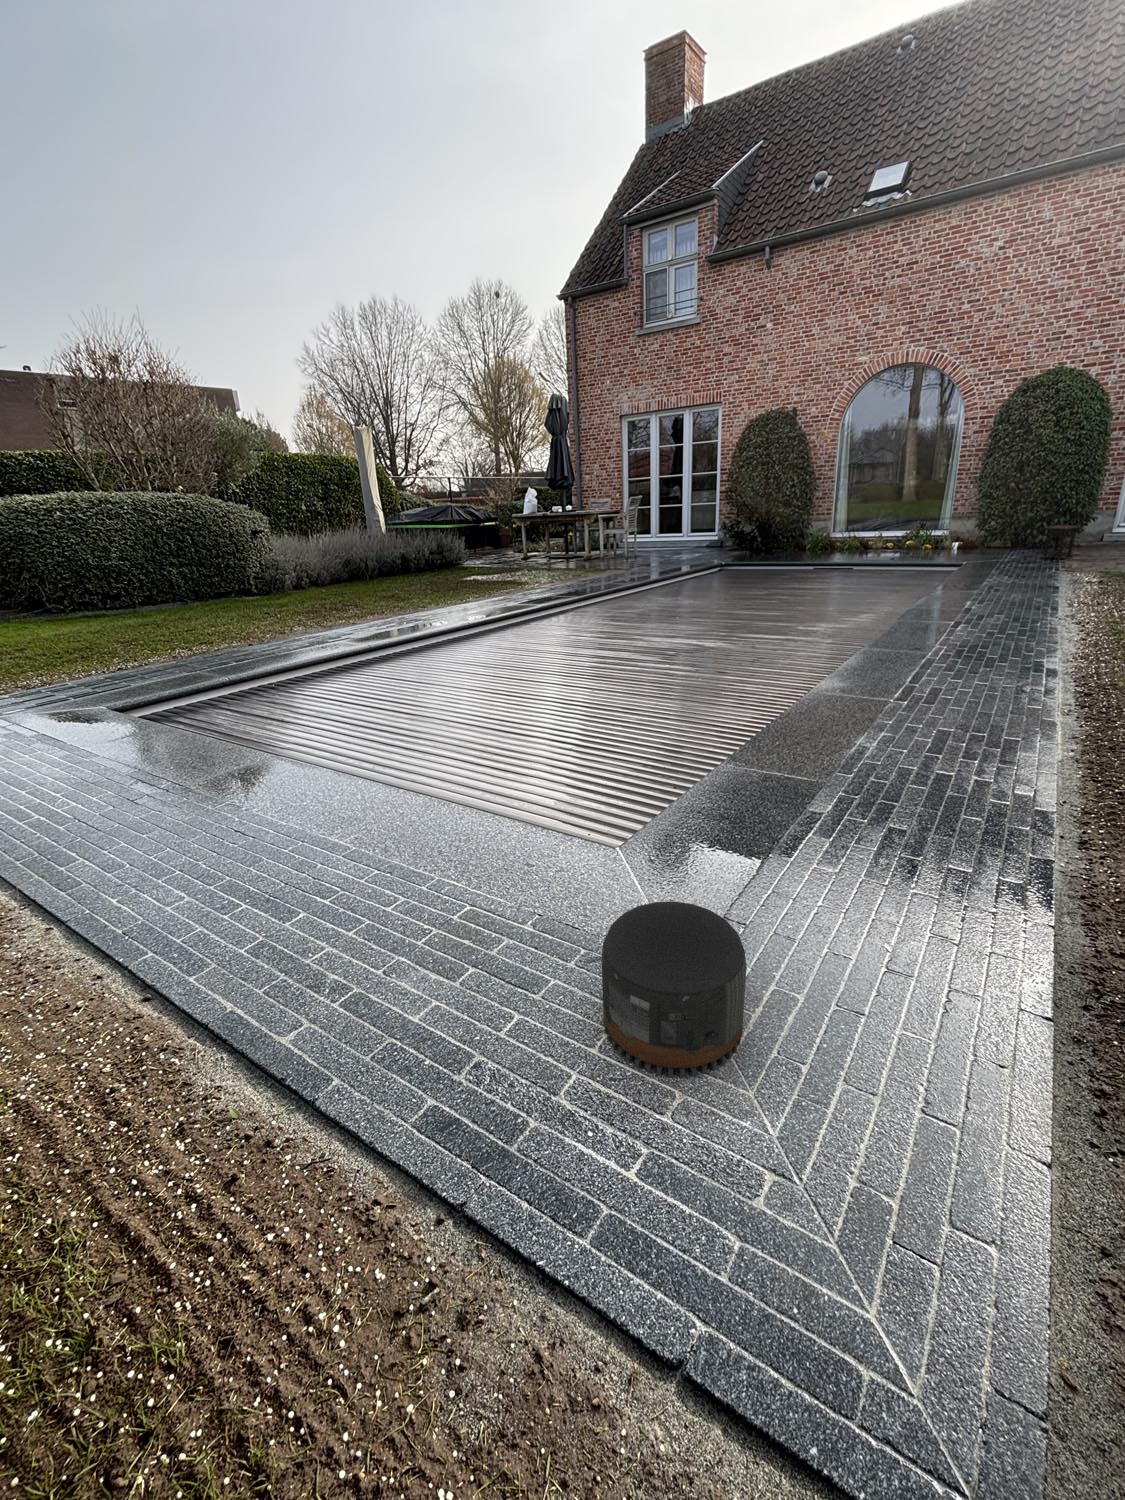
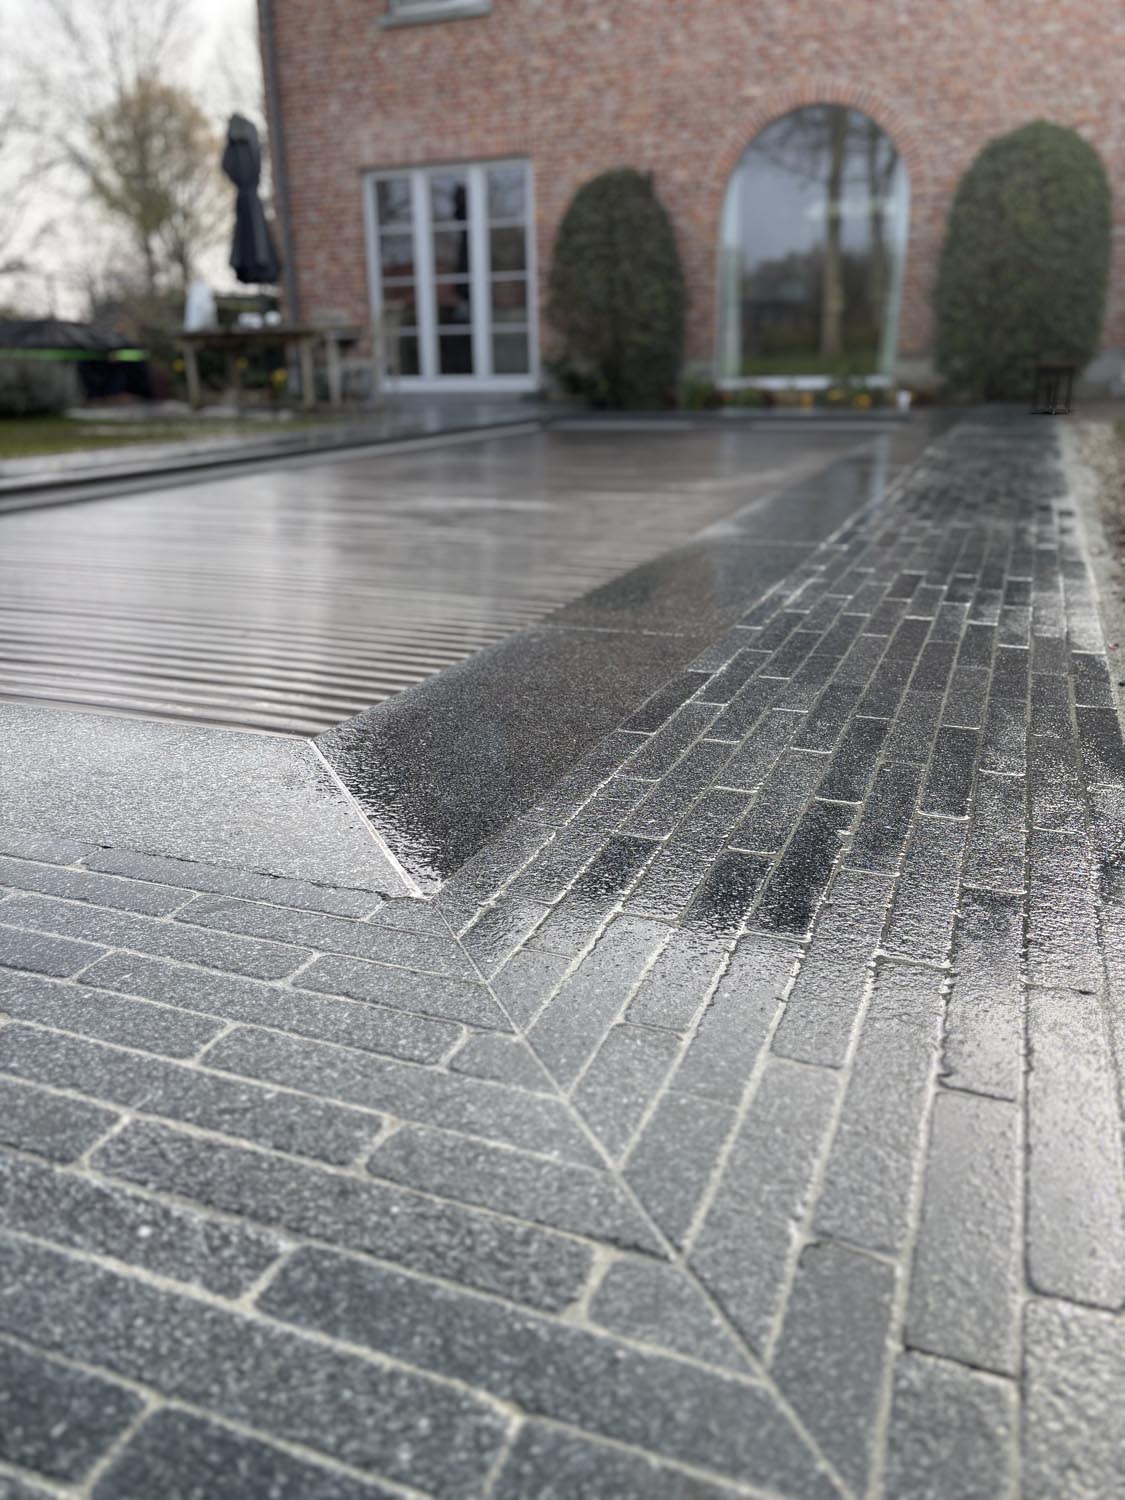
pouf: present [602,901,746,1078] -> none [201,723,549,1092]

